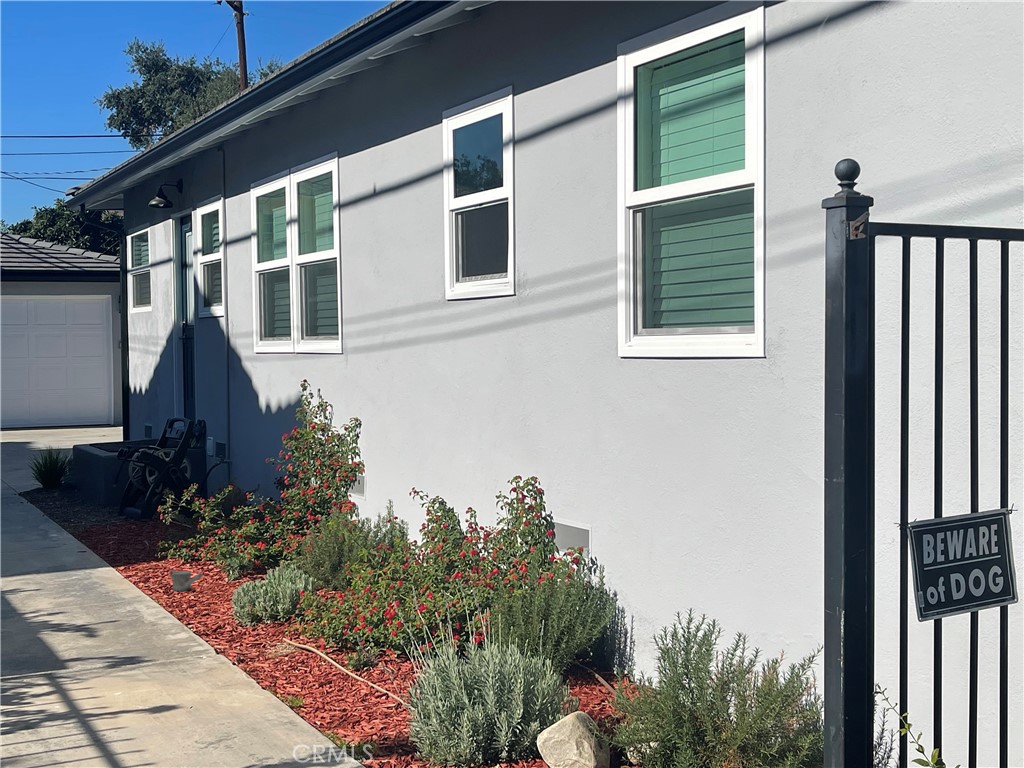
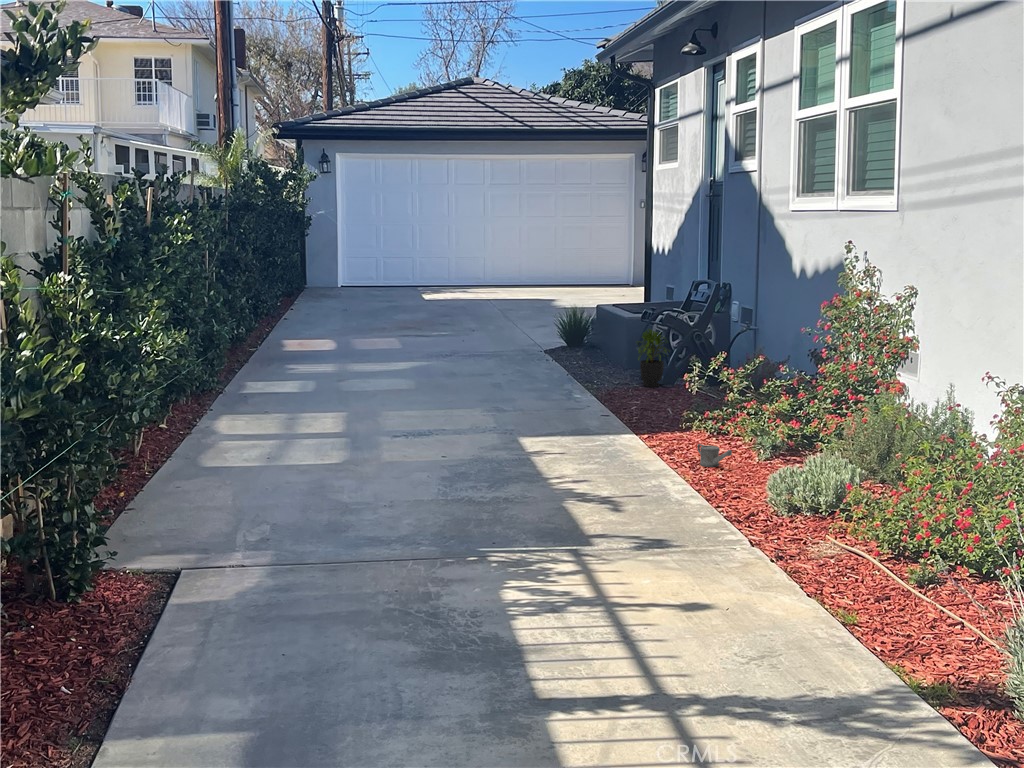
potted plant: none [109,465,149,523] -> present [637,329,670,387]

